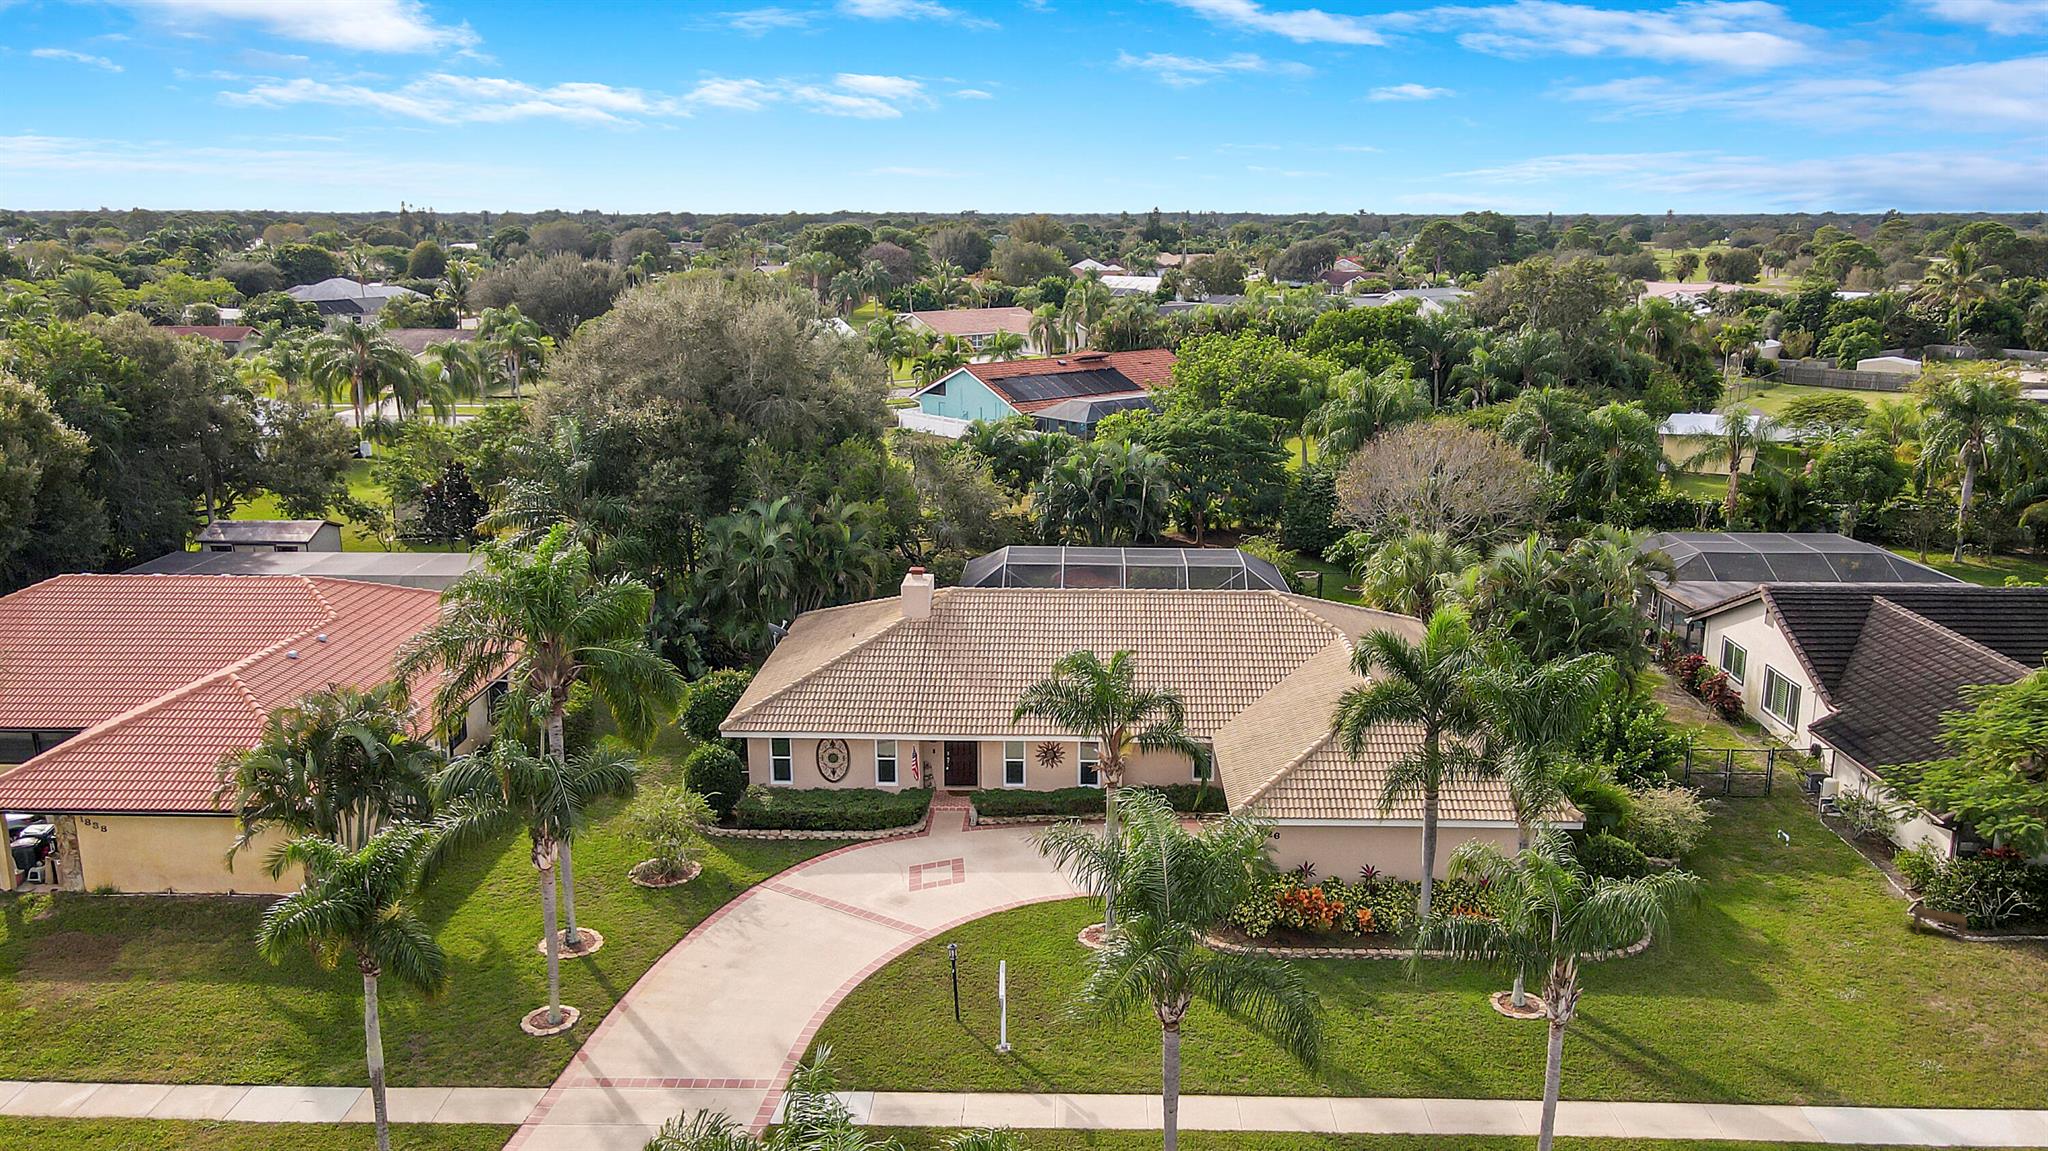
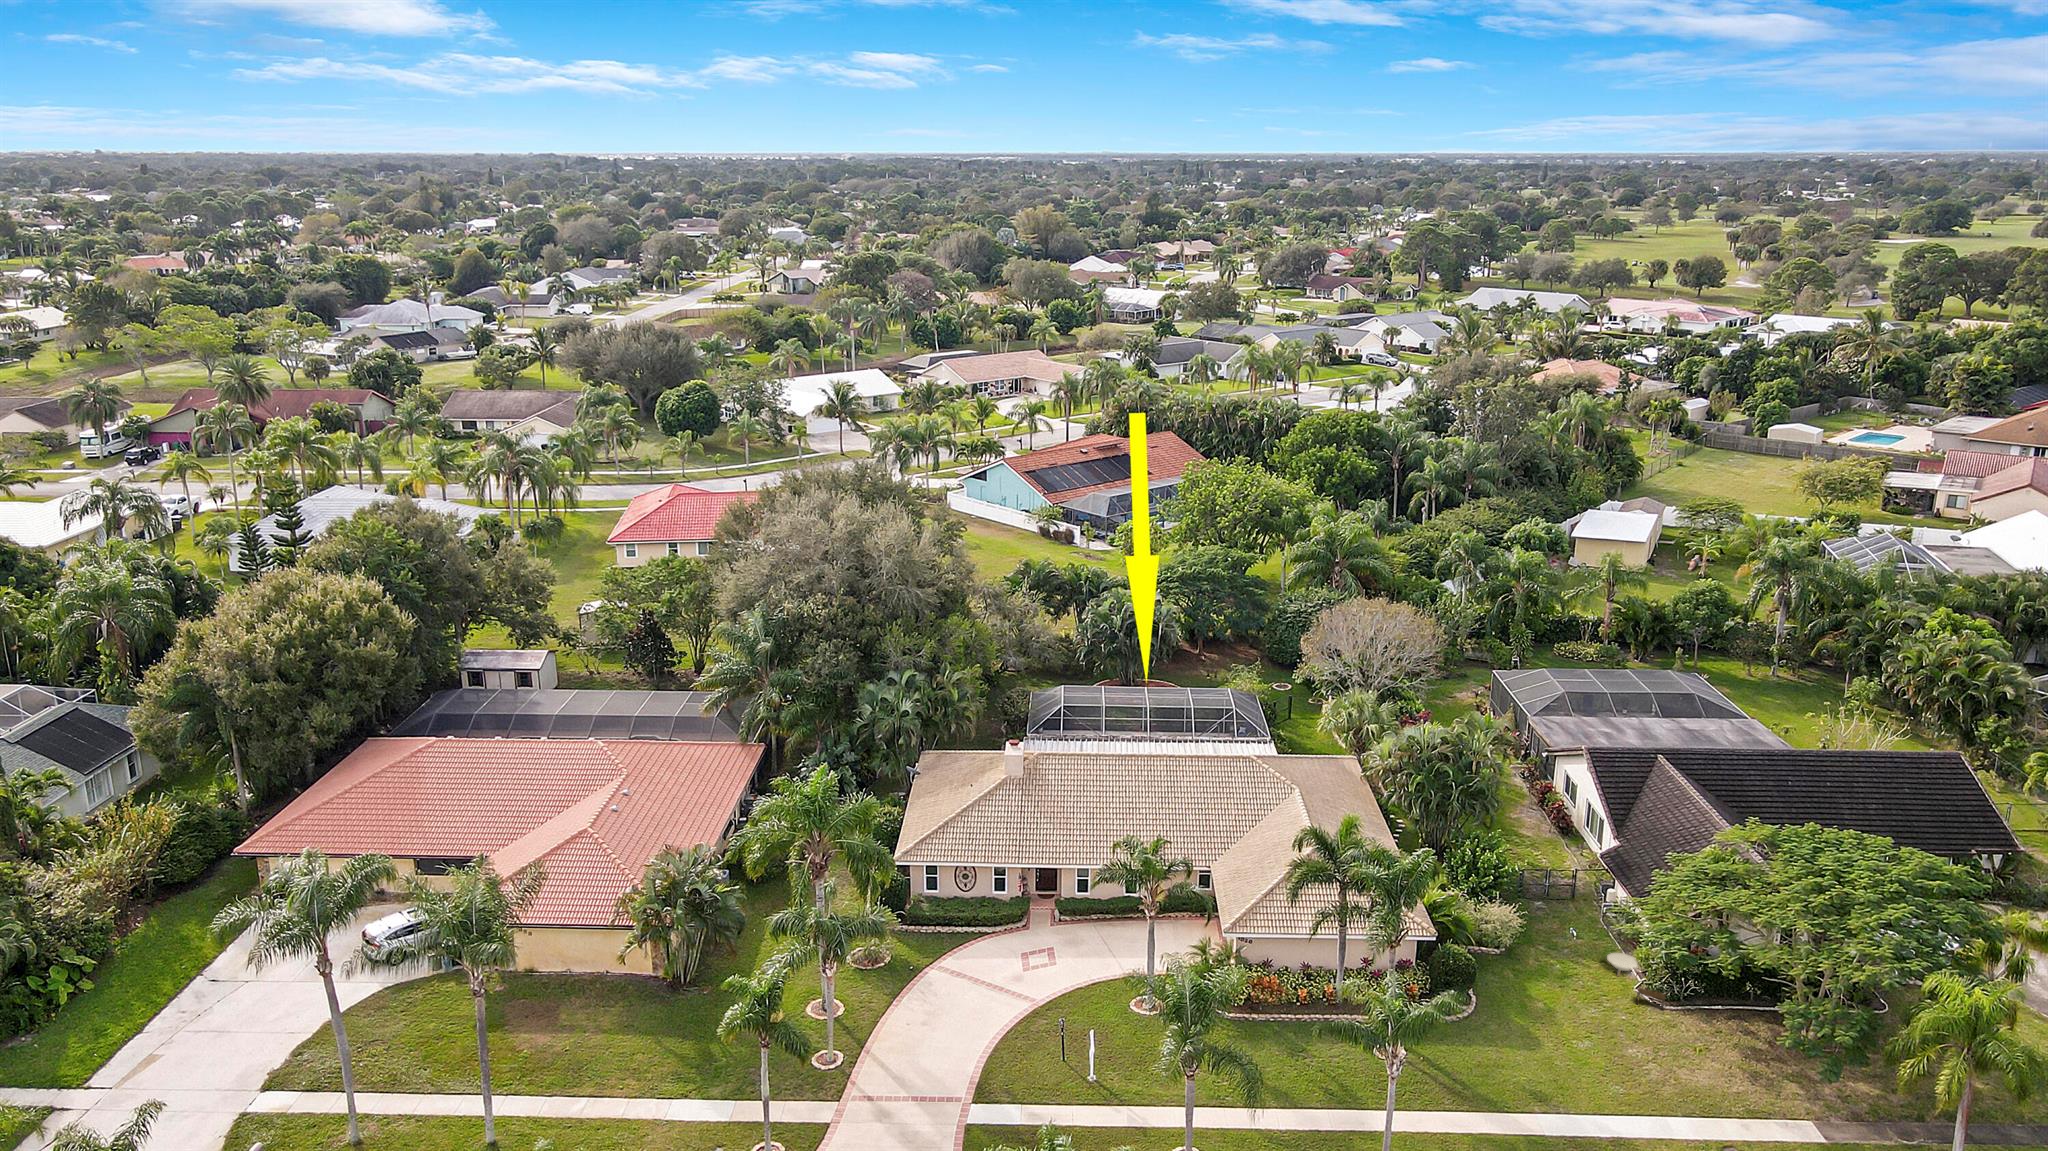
round table: none [1848,860,1904,896] -> present [1607,953,1638,976]

